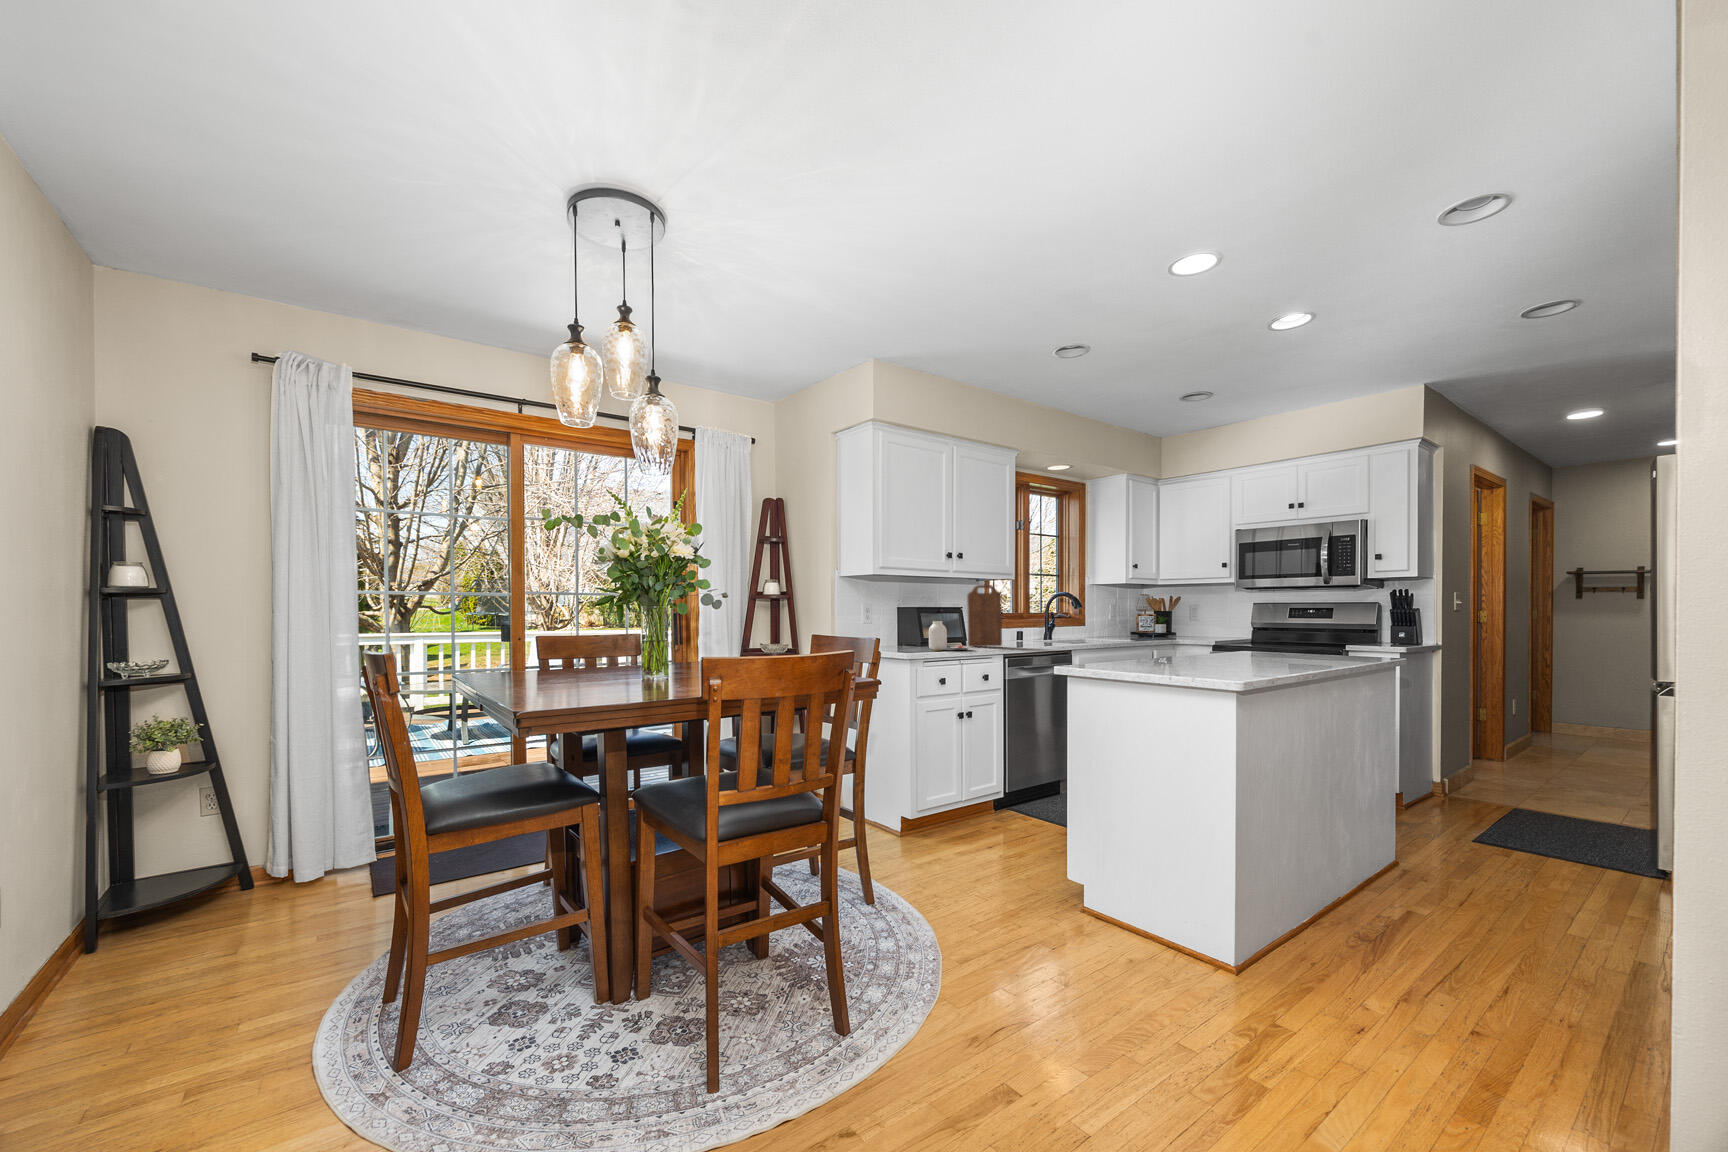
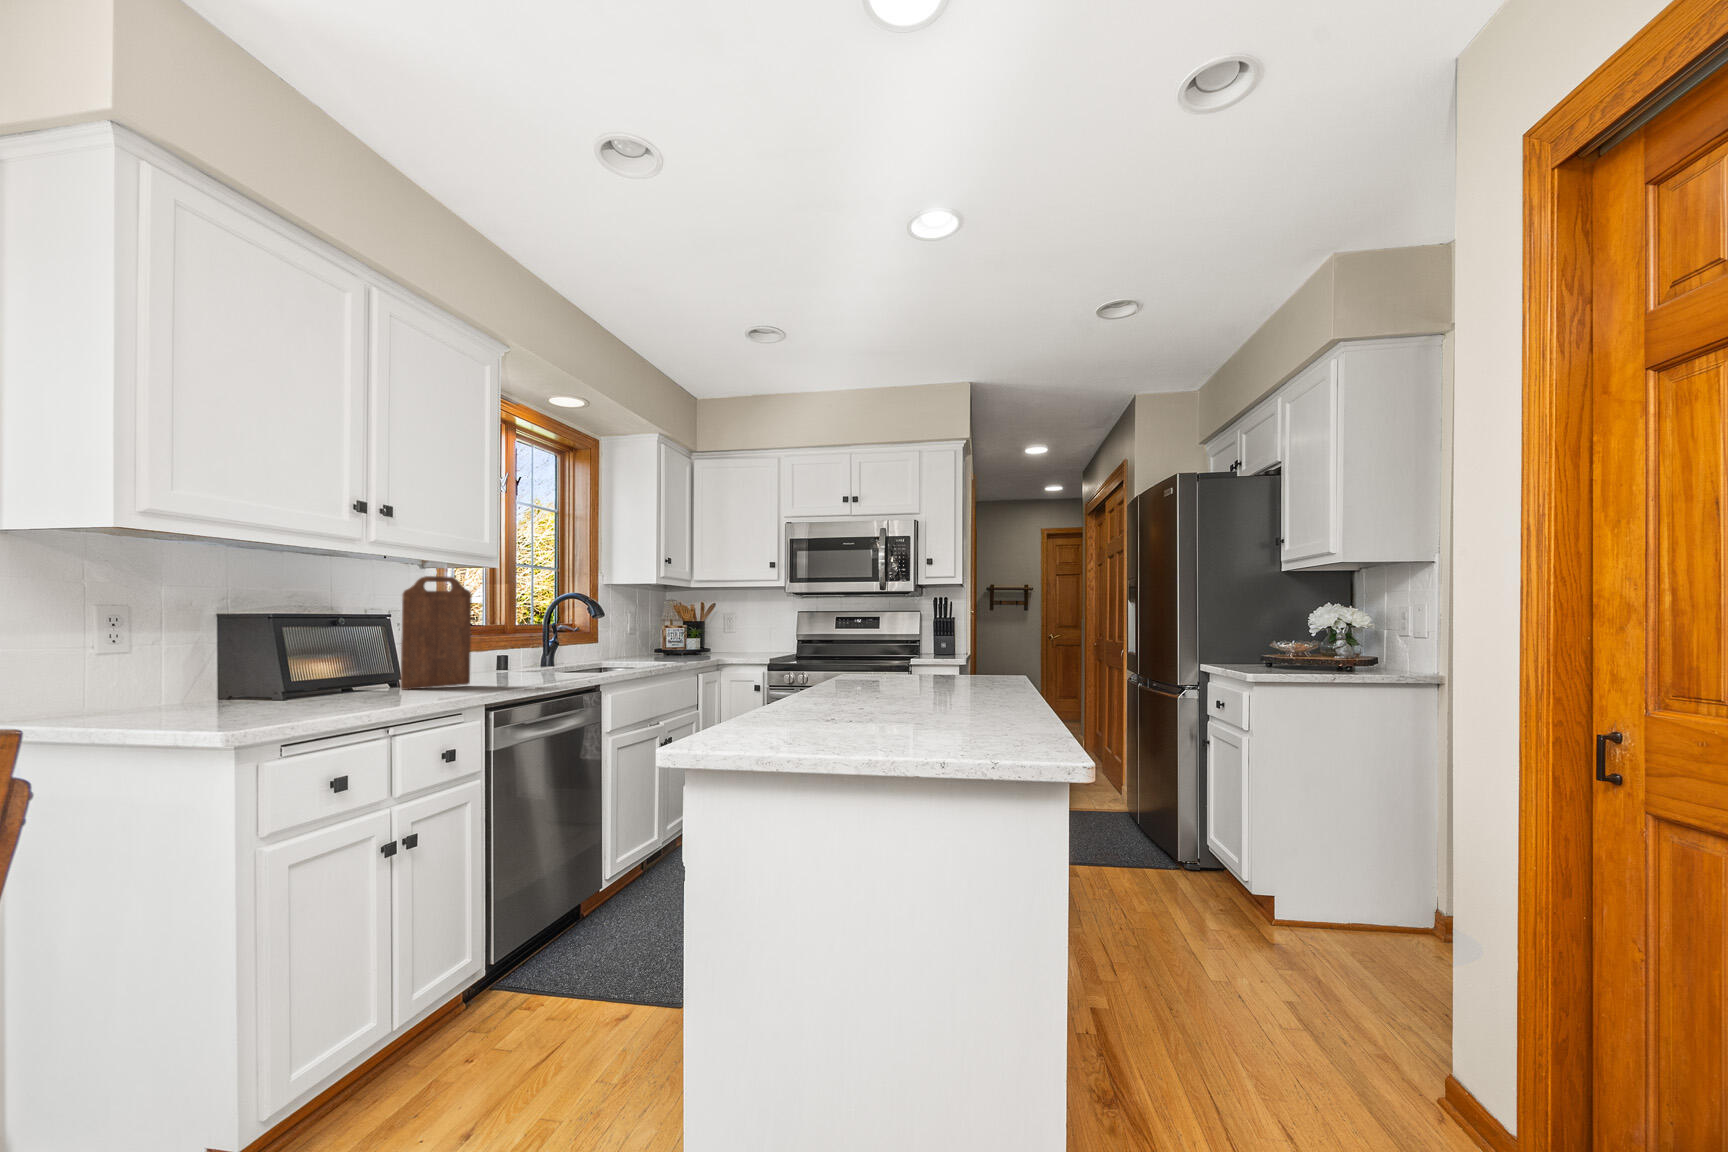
jar: present [929,621,973,651] -> none [305,645,416,708]

